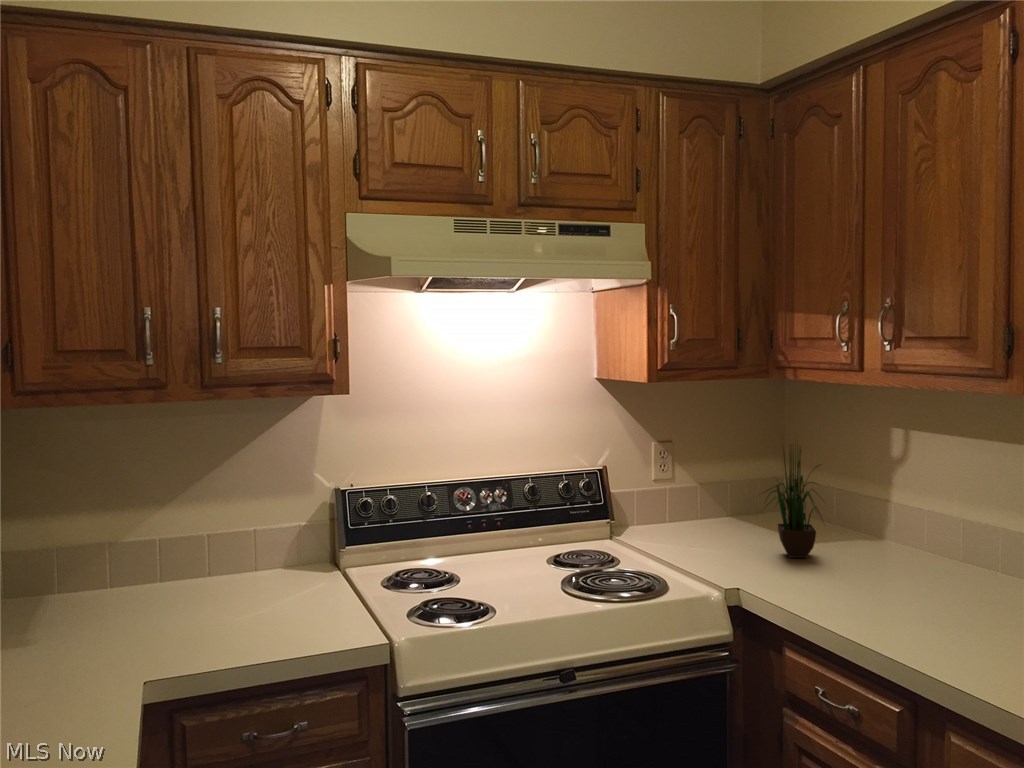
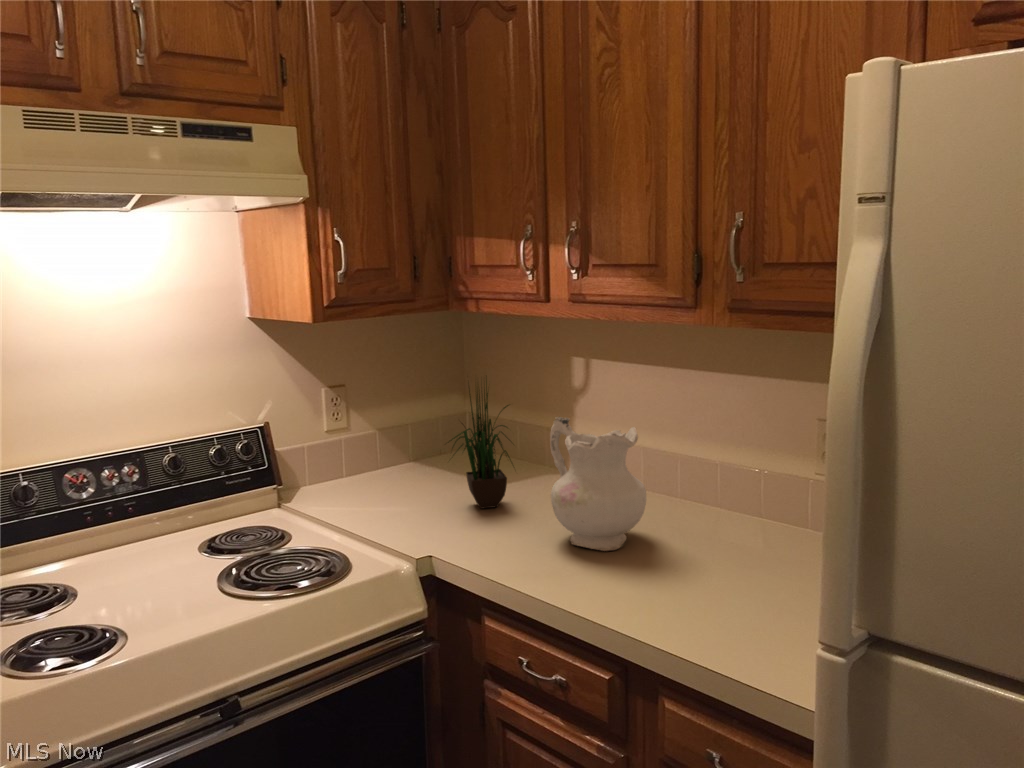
ceramic pitcher: none [855,475,954,604] -> present [550,417,646,551]

